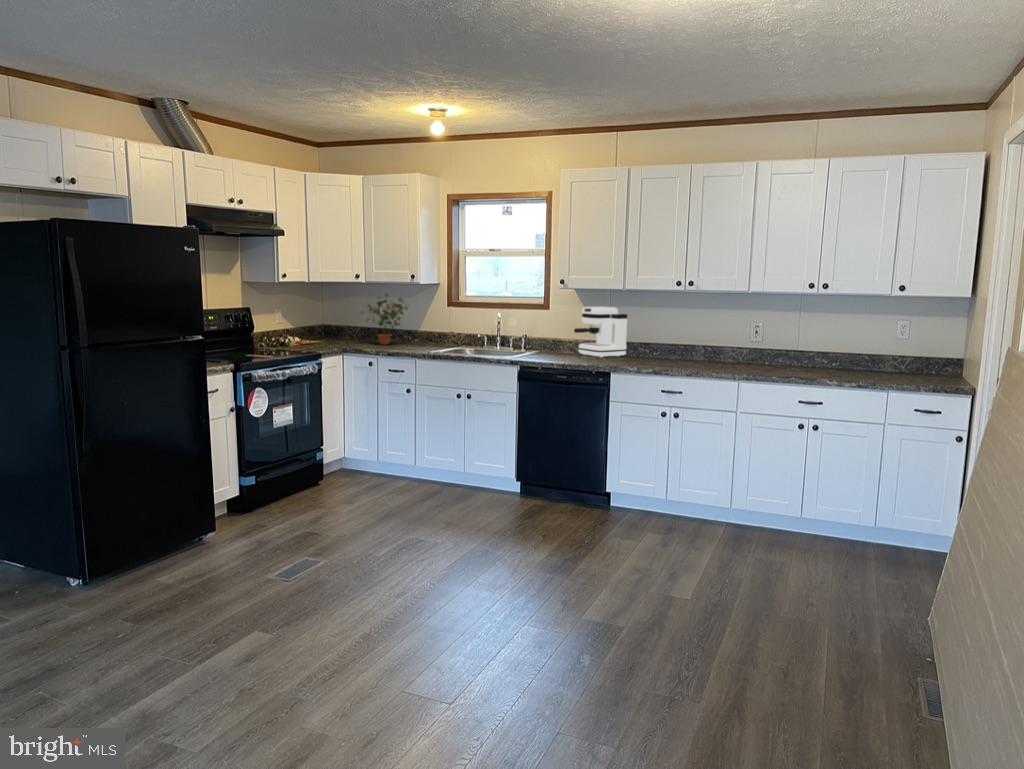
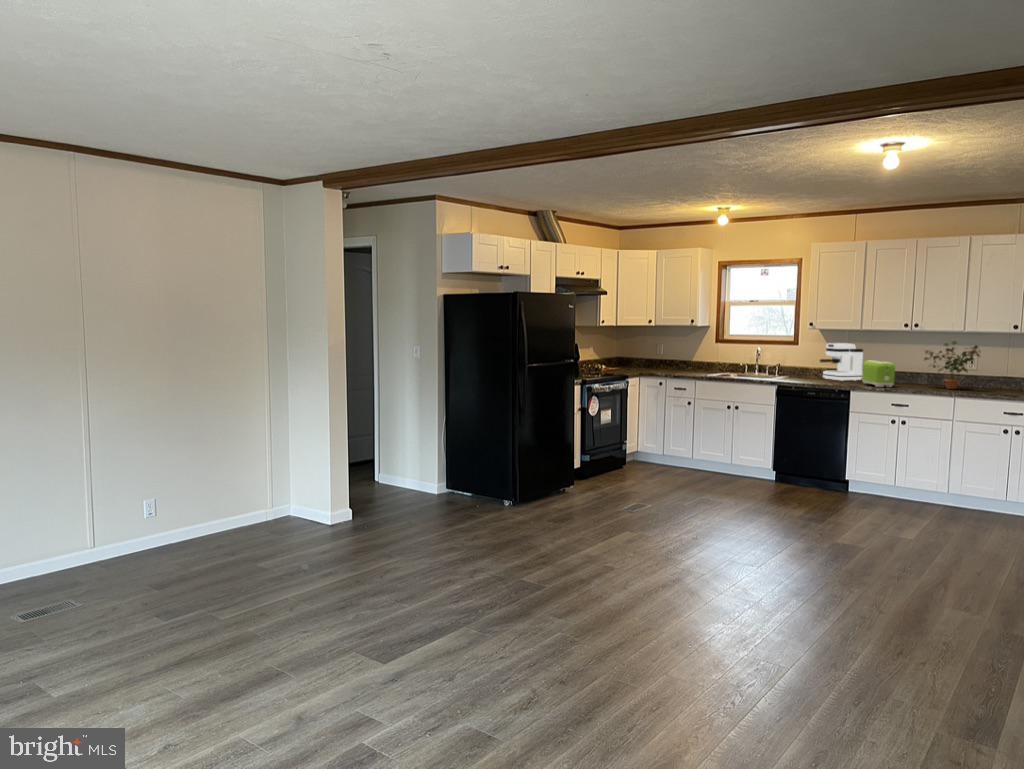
potted plant: present [360,293,408,345] -> present [924,341,981,389]
toaster: none [626,330,666,367] -> present [862,360,895,387]

